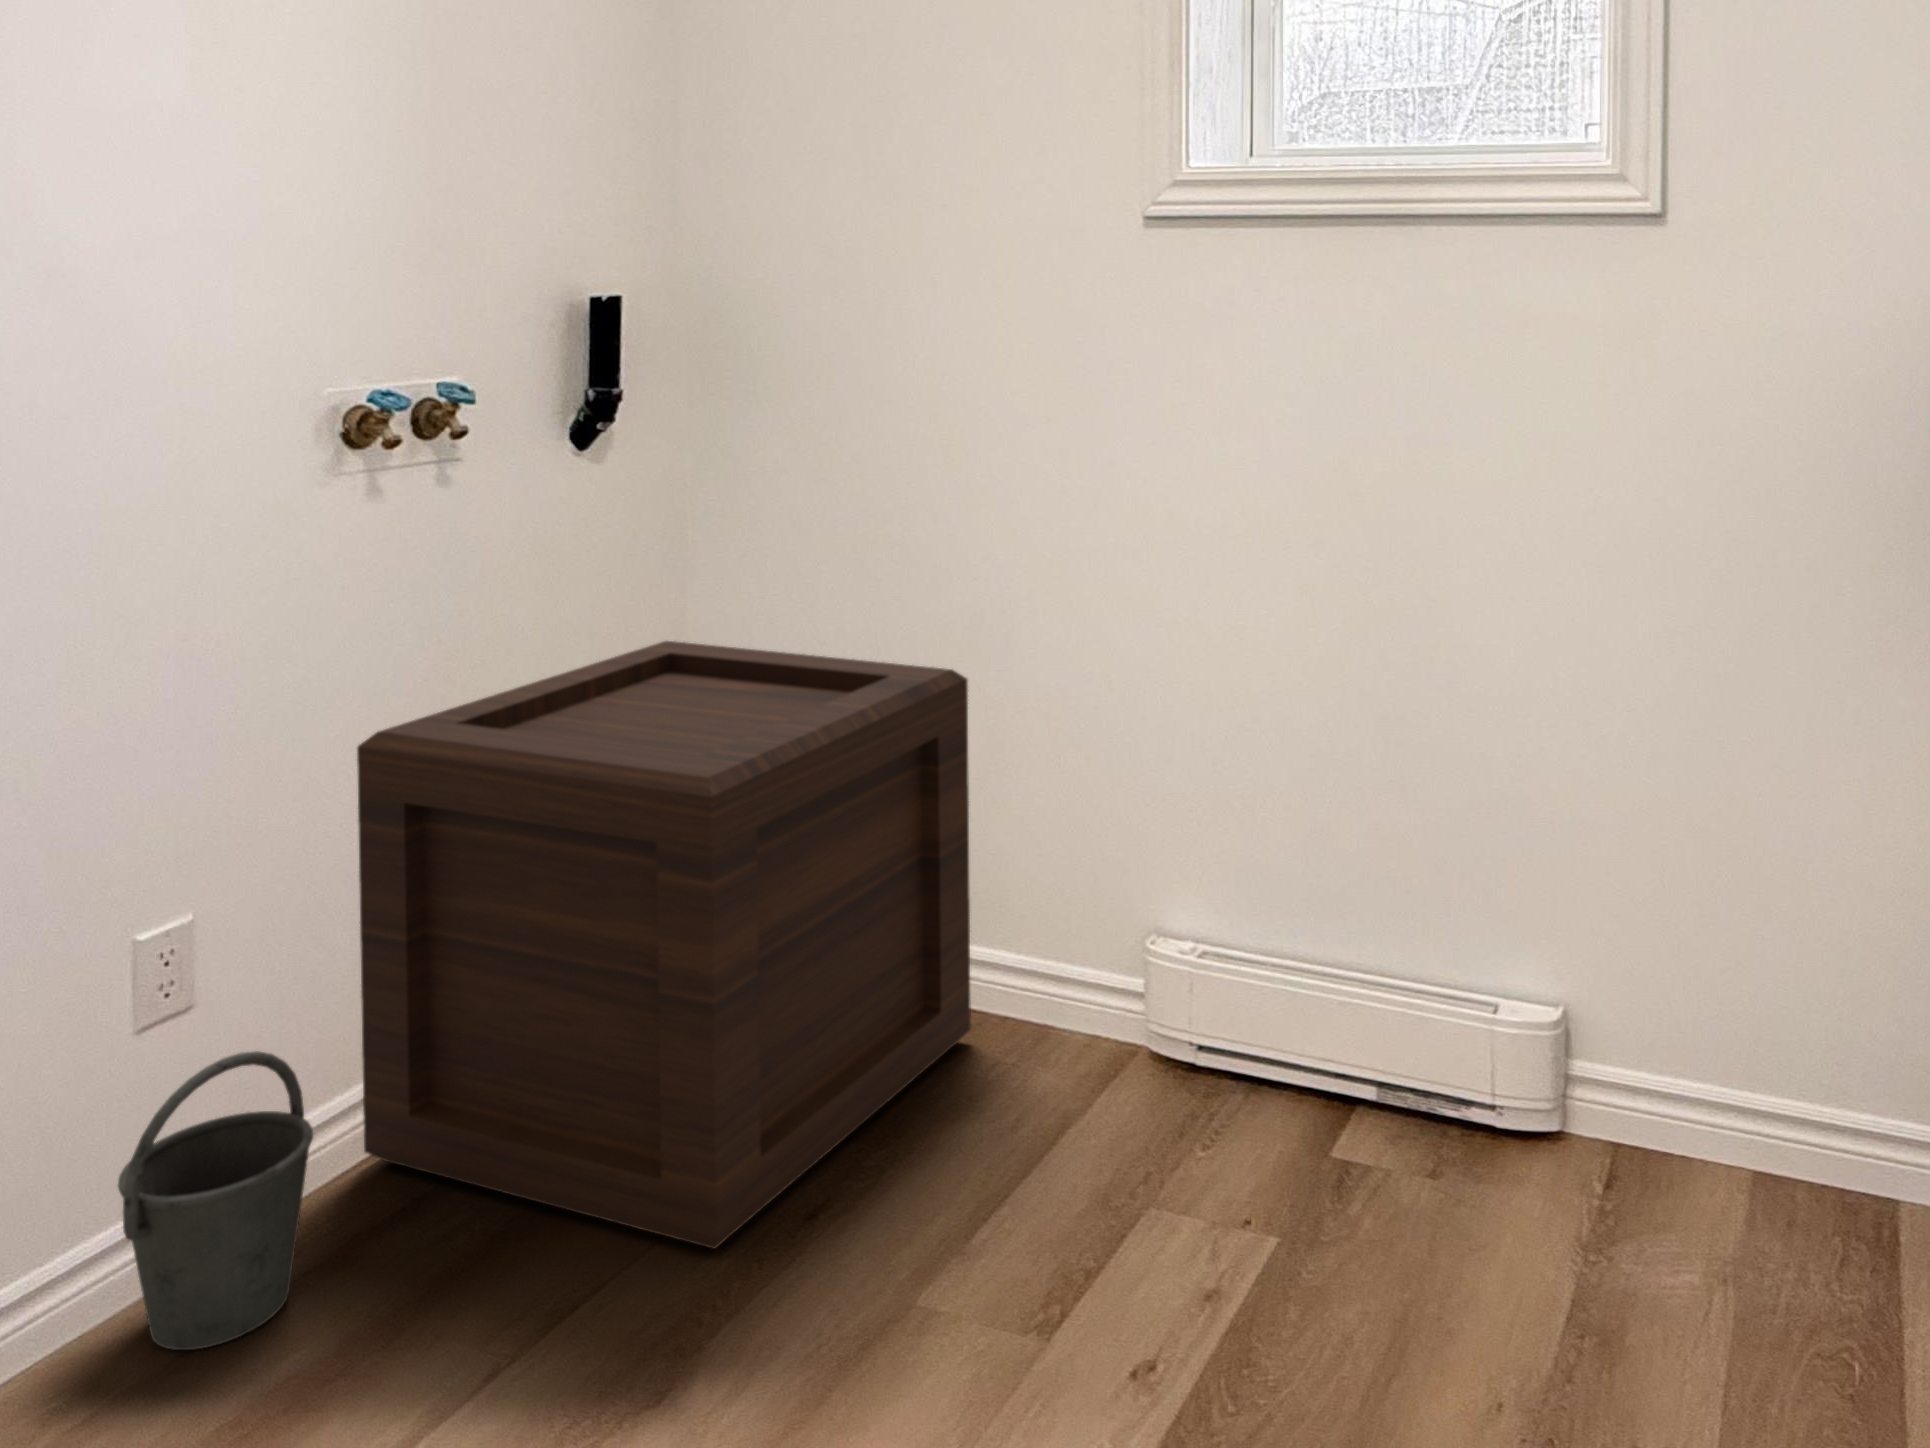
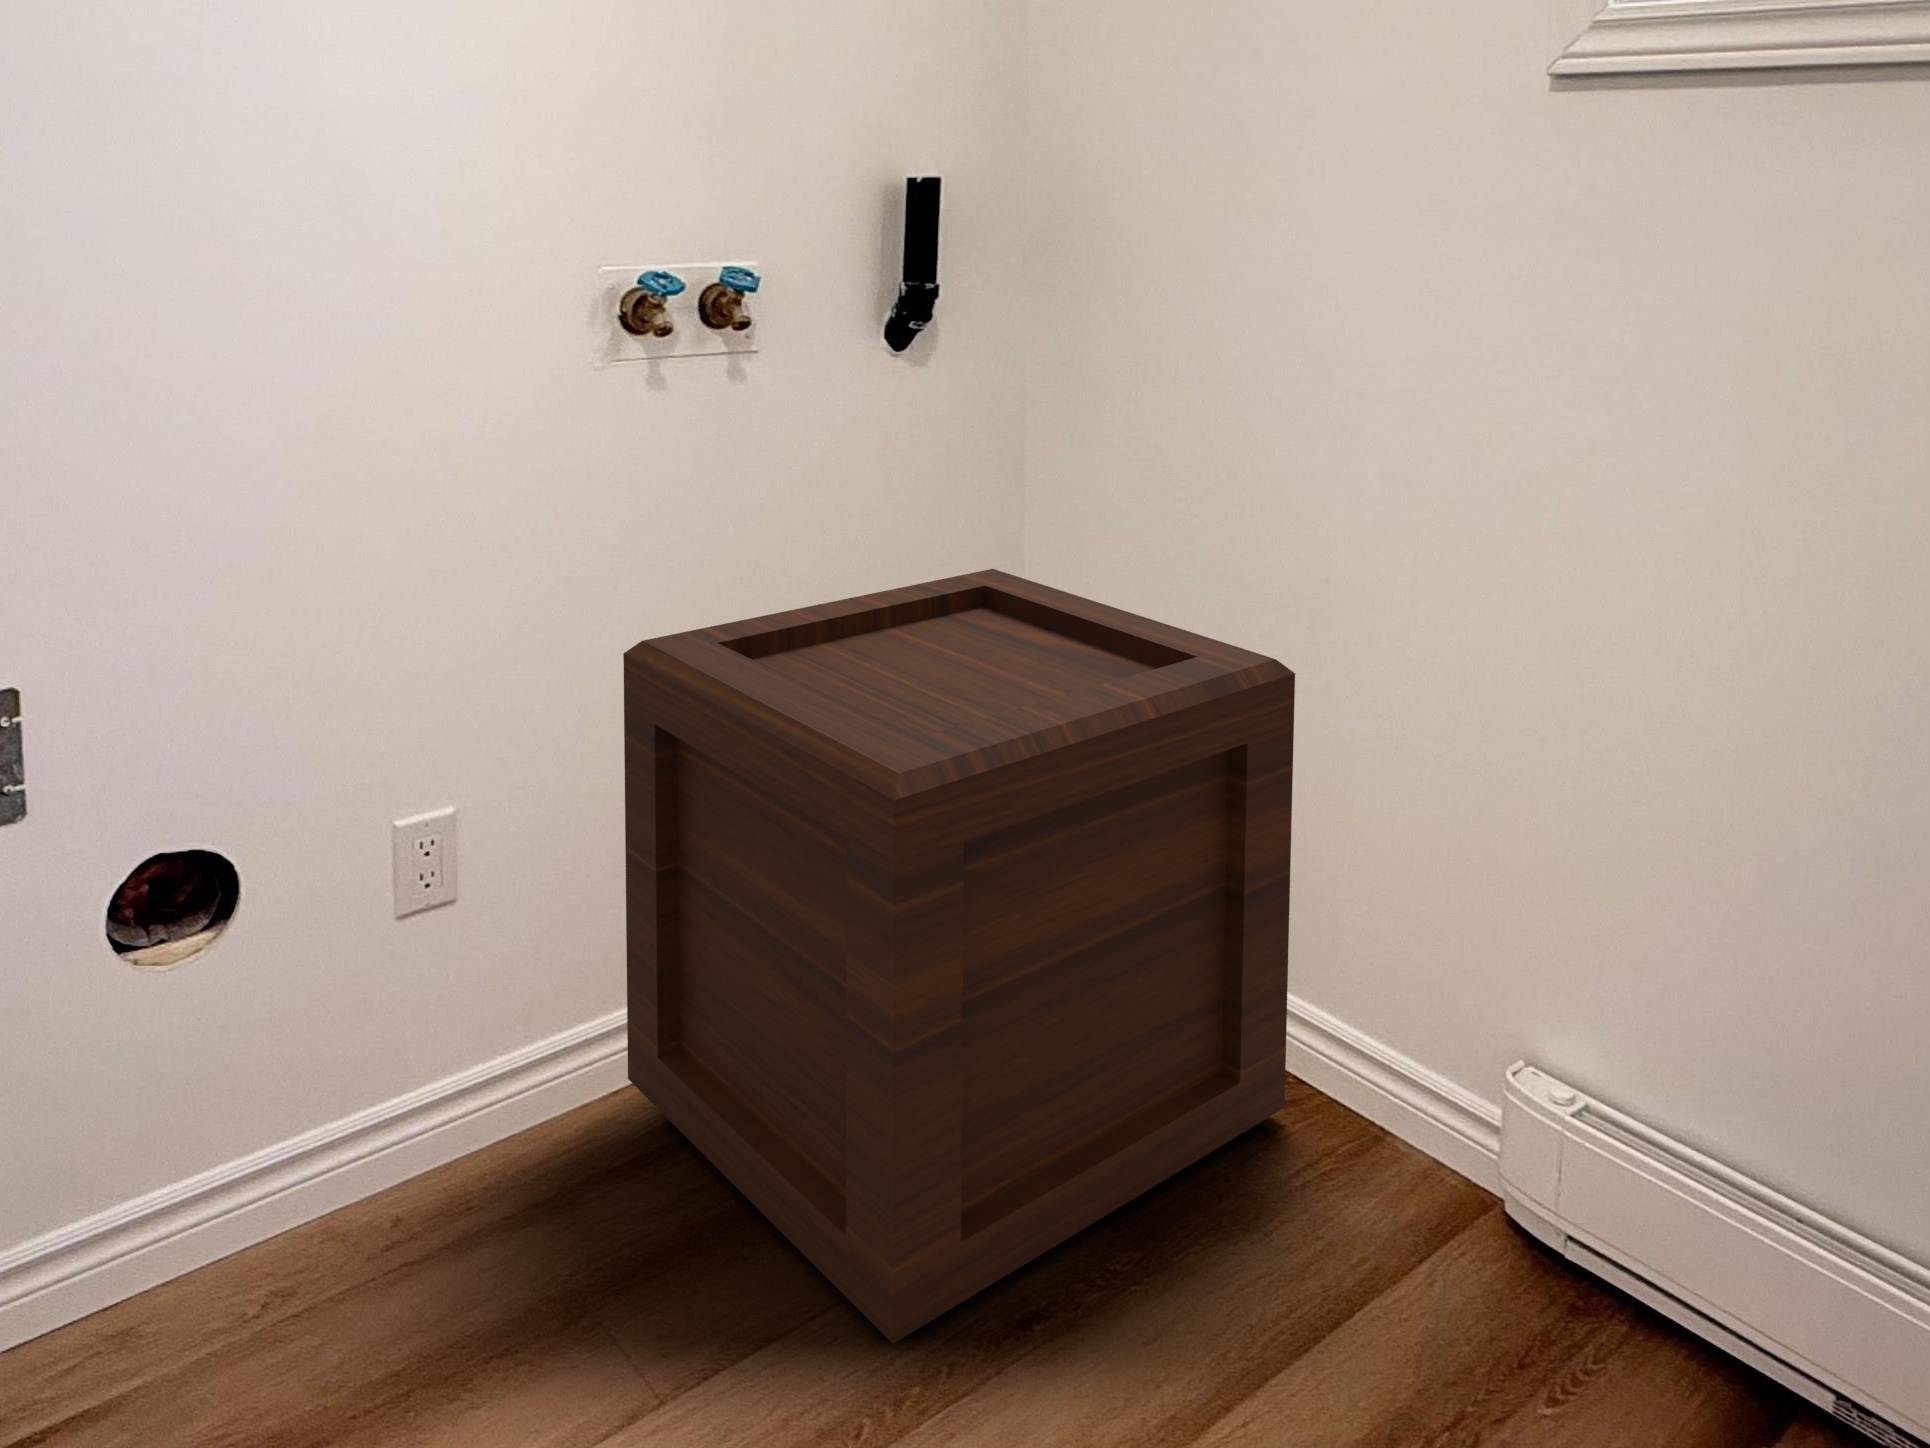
bucket: present [118,1051,313,1350] -> none [319,972,527,1281]

